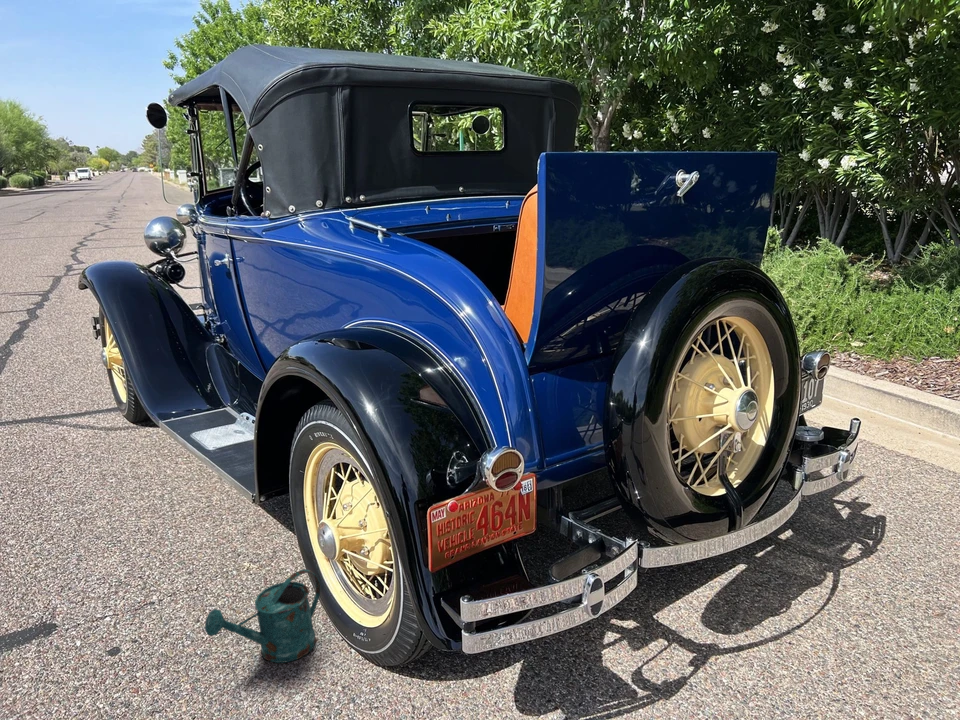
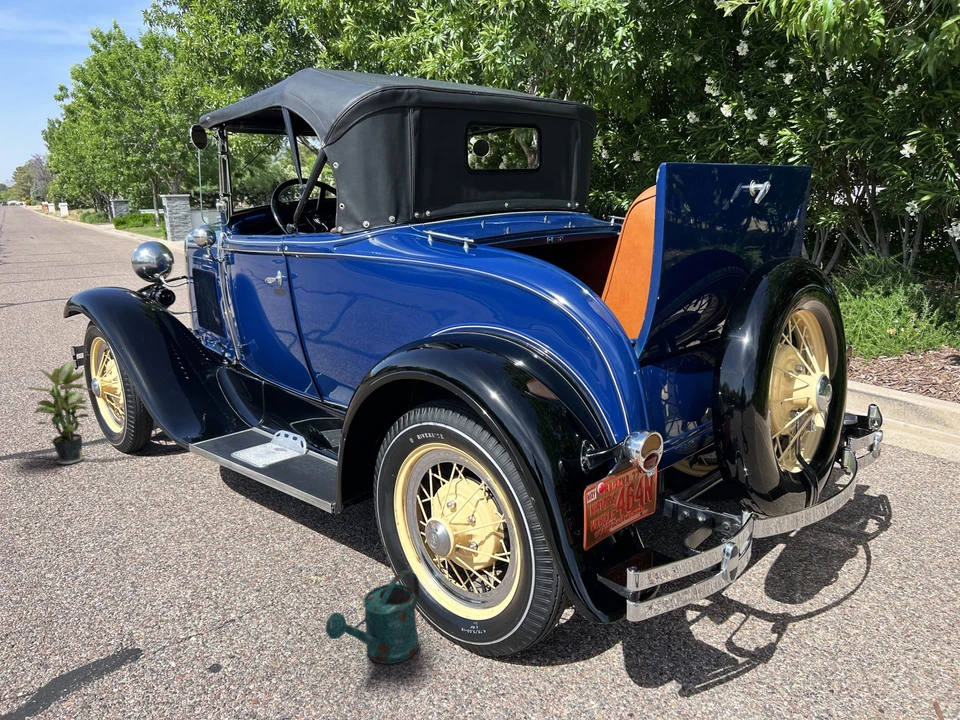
potted plant: none [37,334,100,432] -> present [28,362,92,464]

